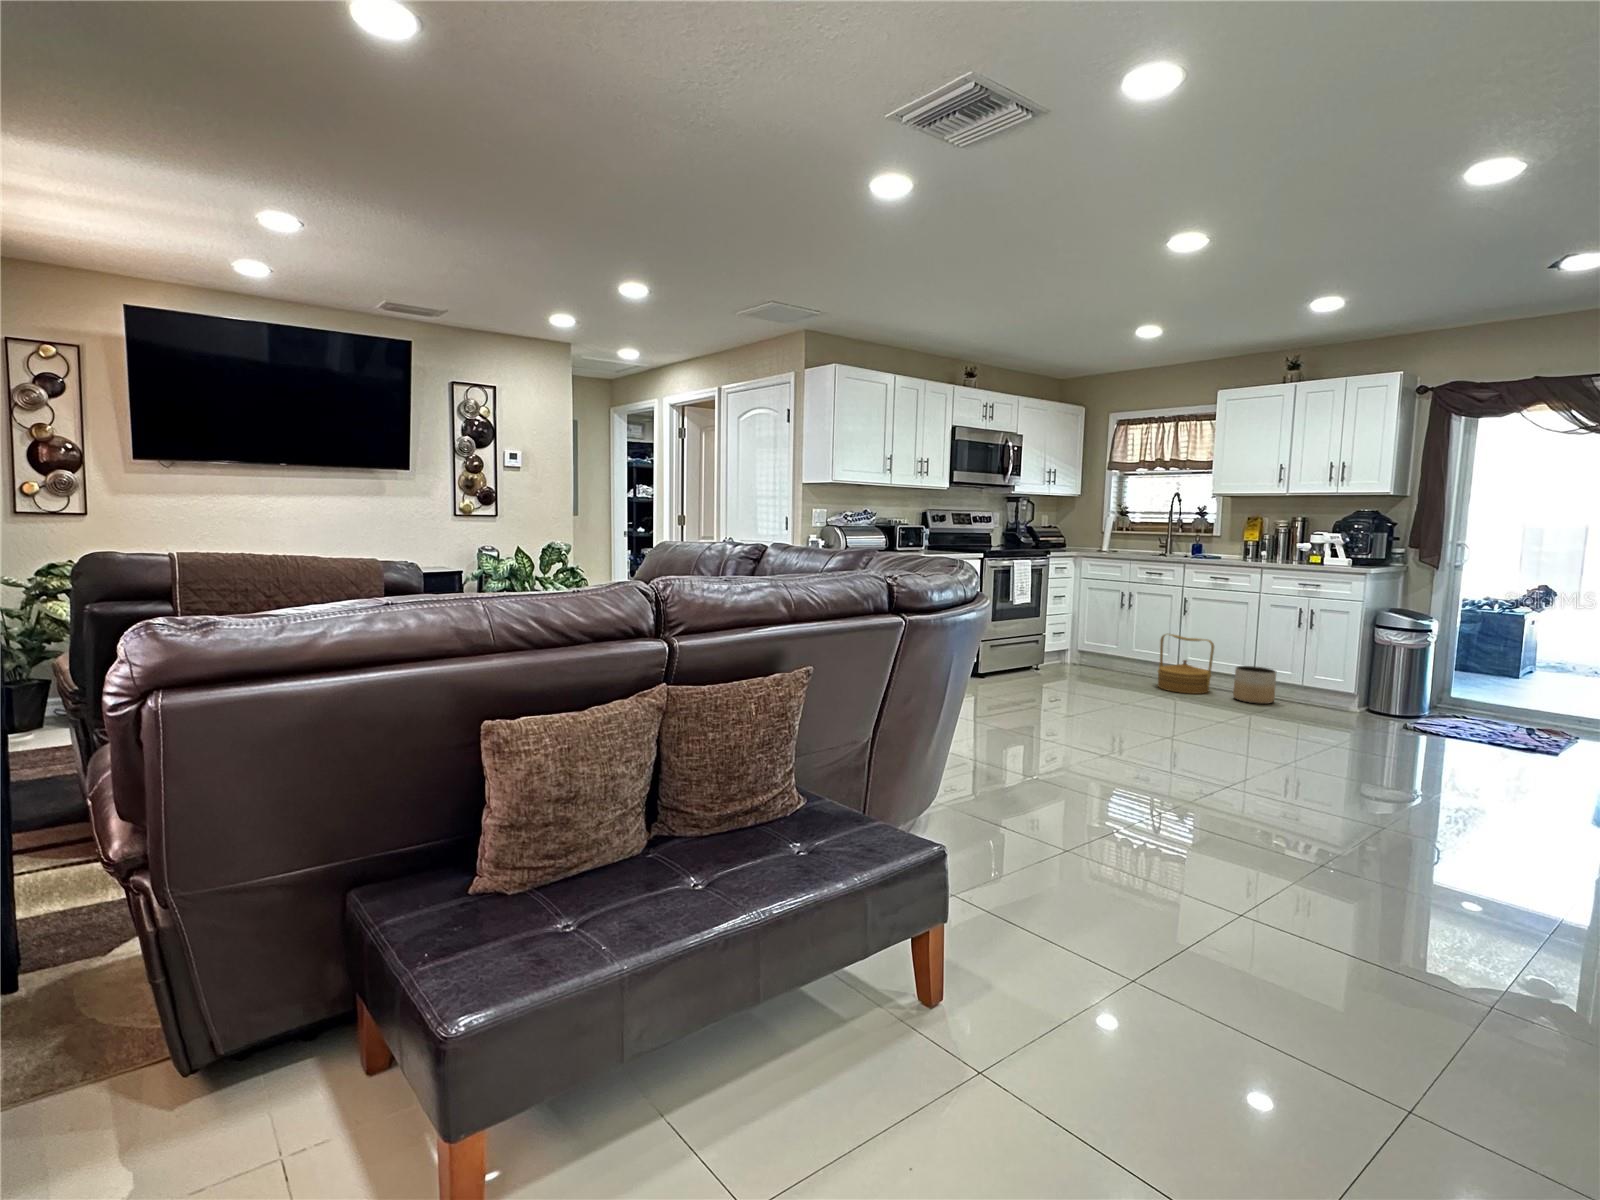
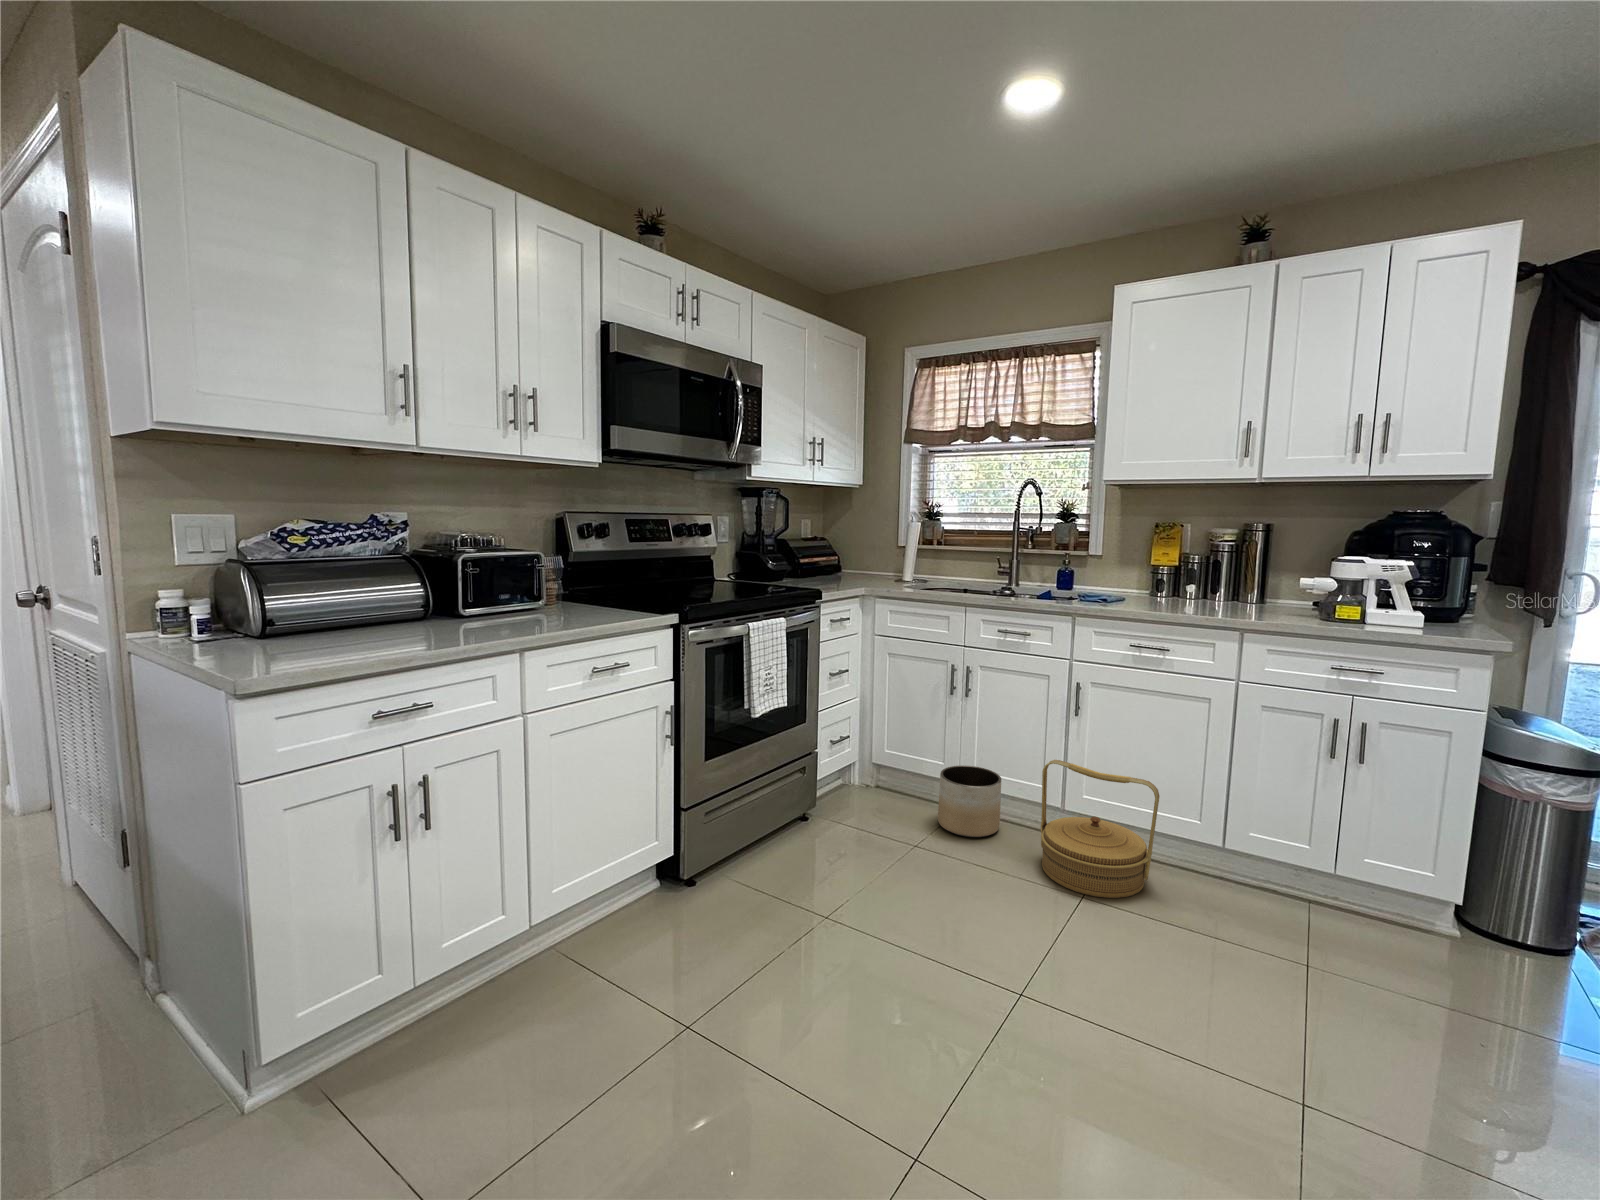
planter: present [1233,666,1276,704] -> present [938,765,1001,837]

